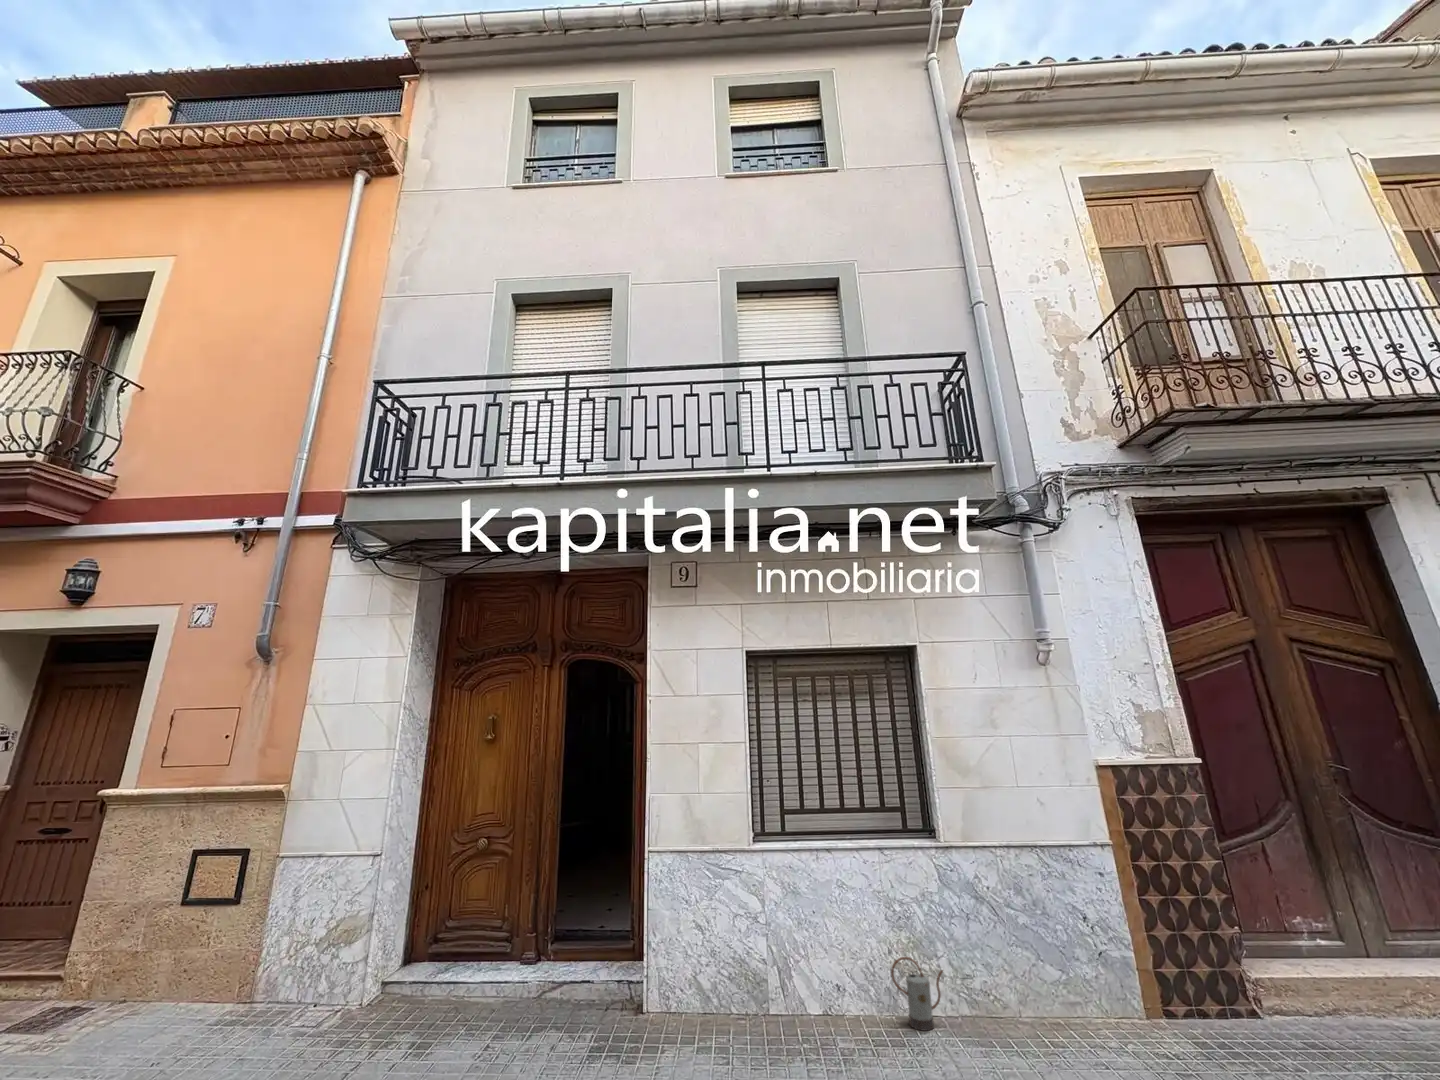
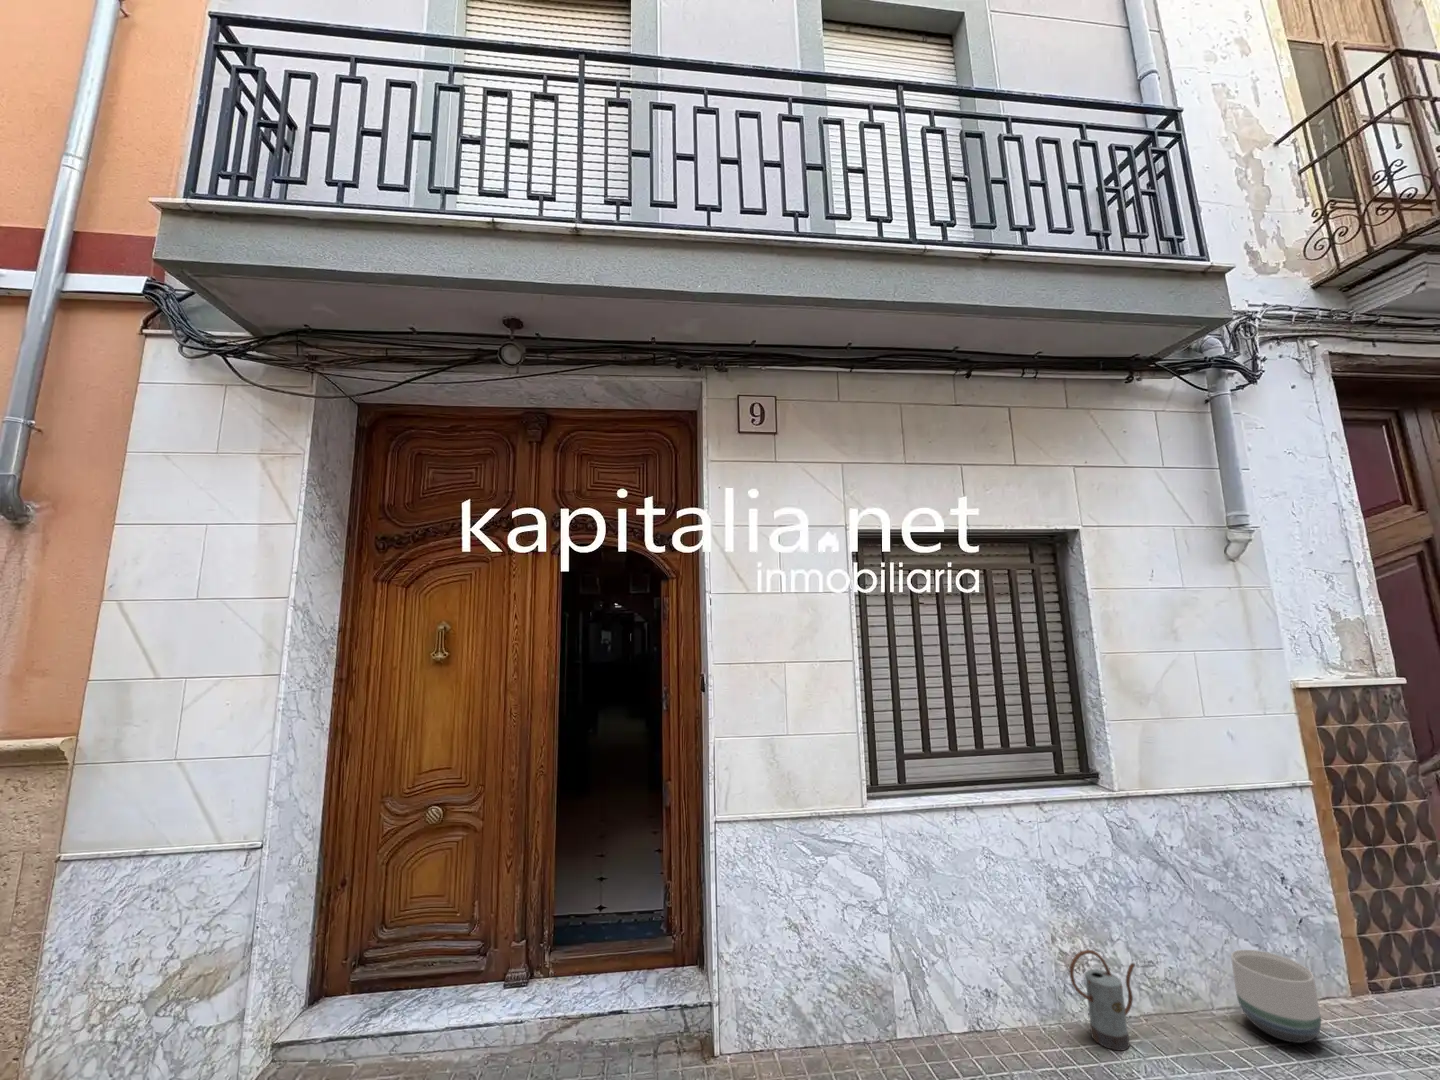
planter: none [1025,969,1081,1036] -> present [1231,950,1321,1043]

